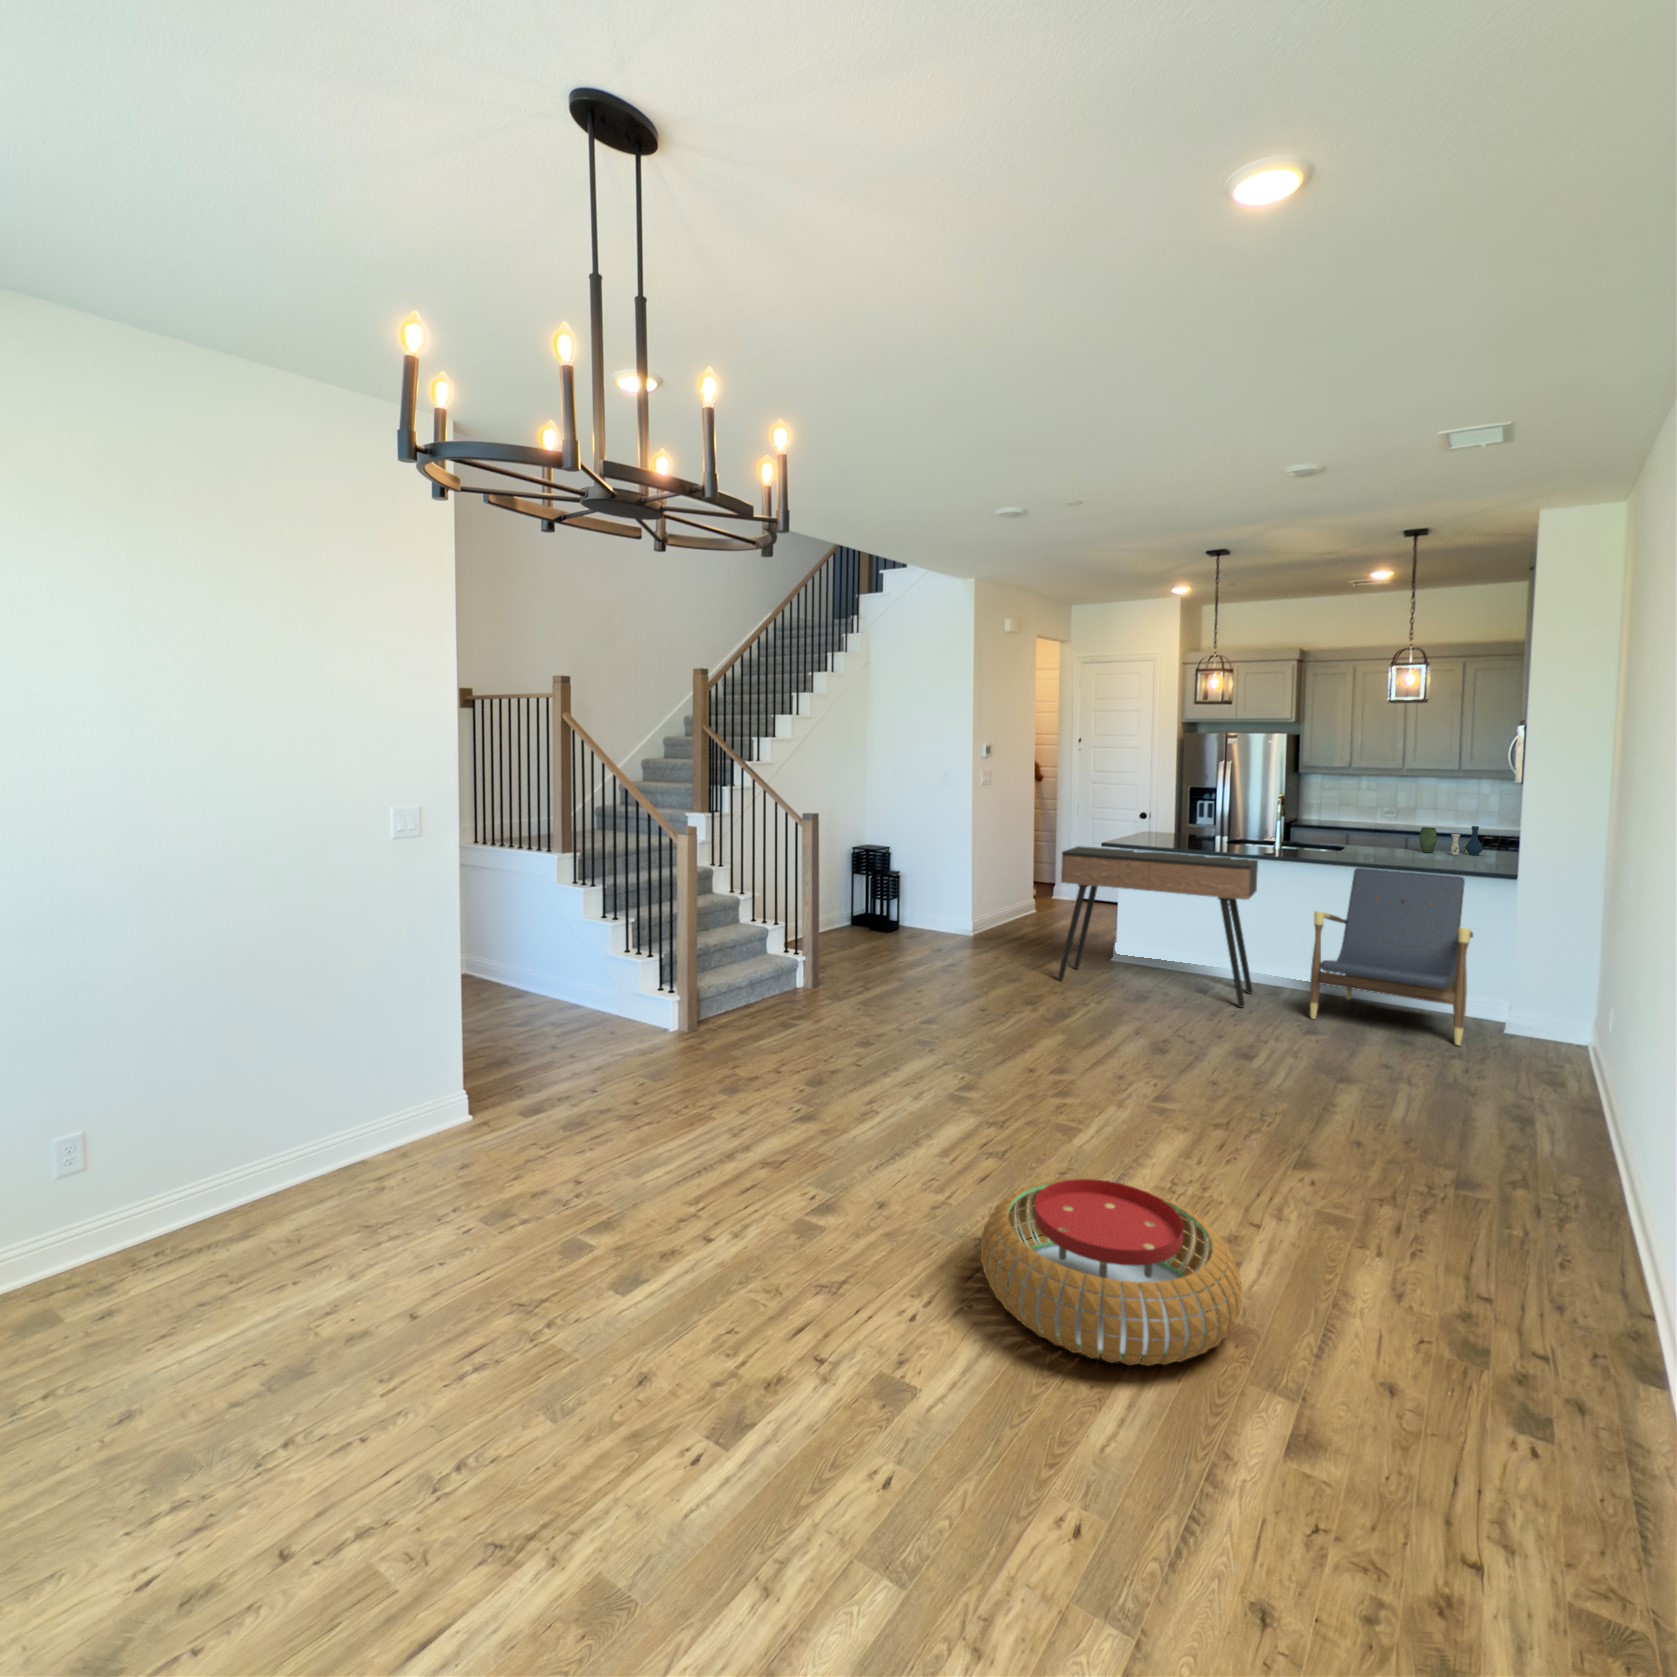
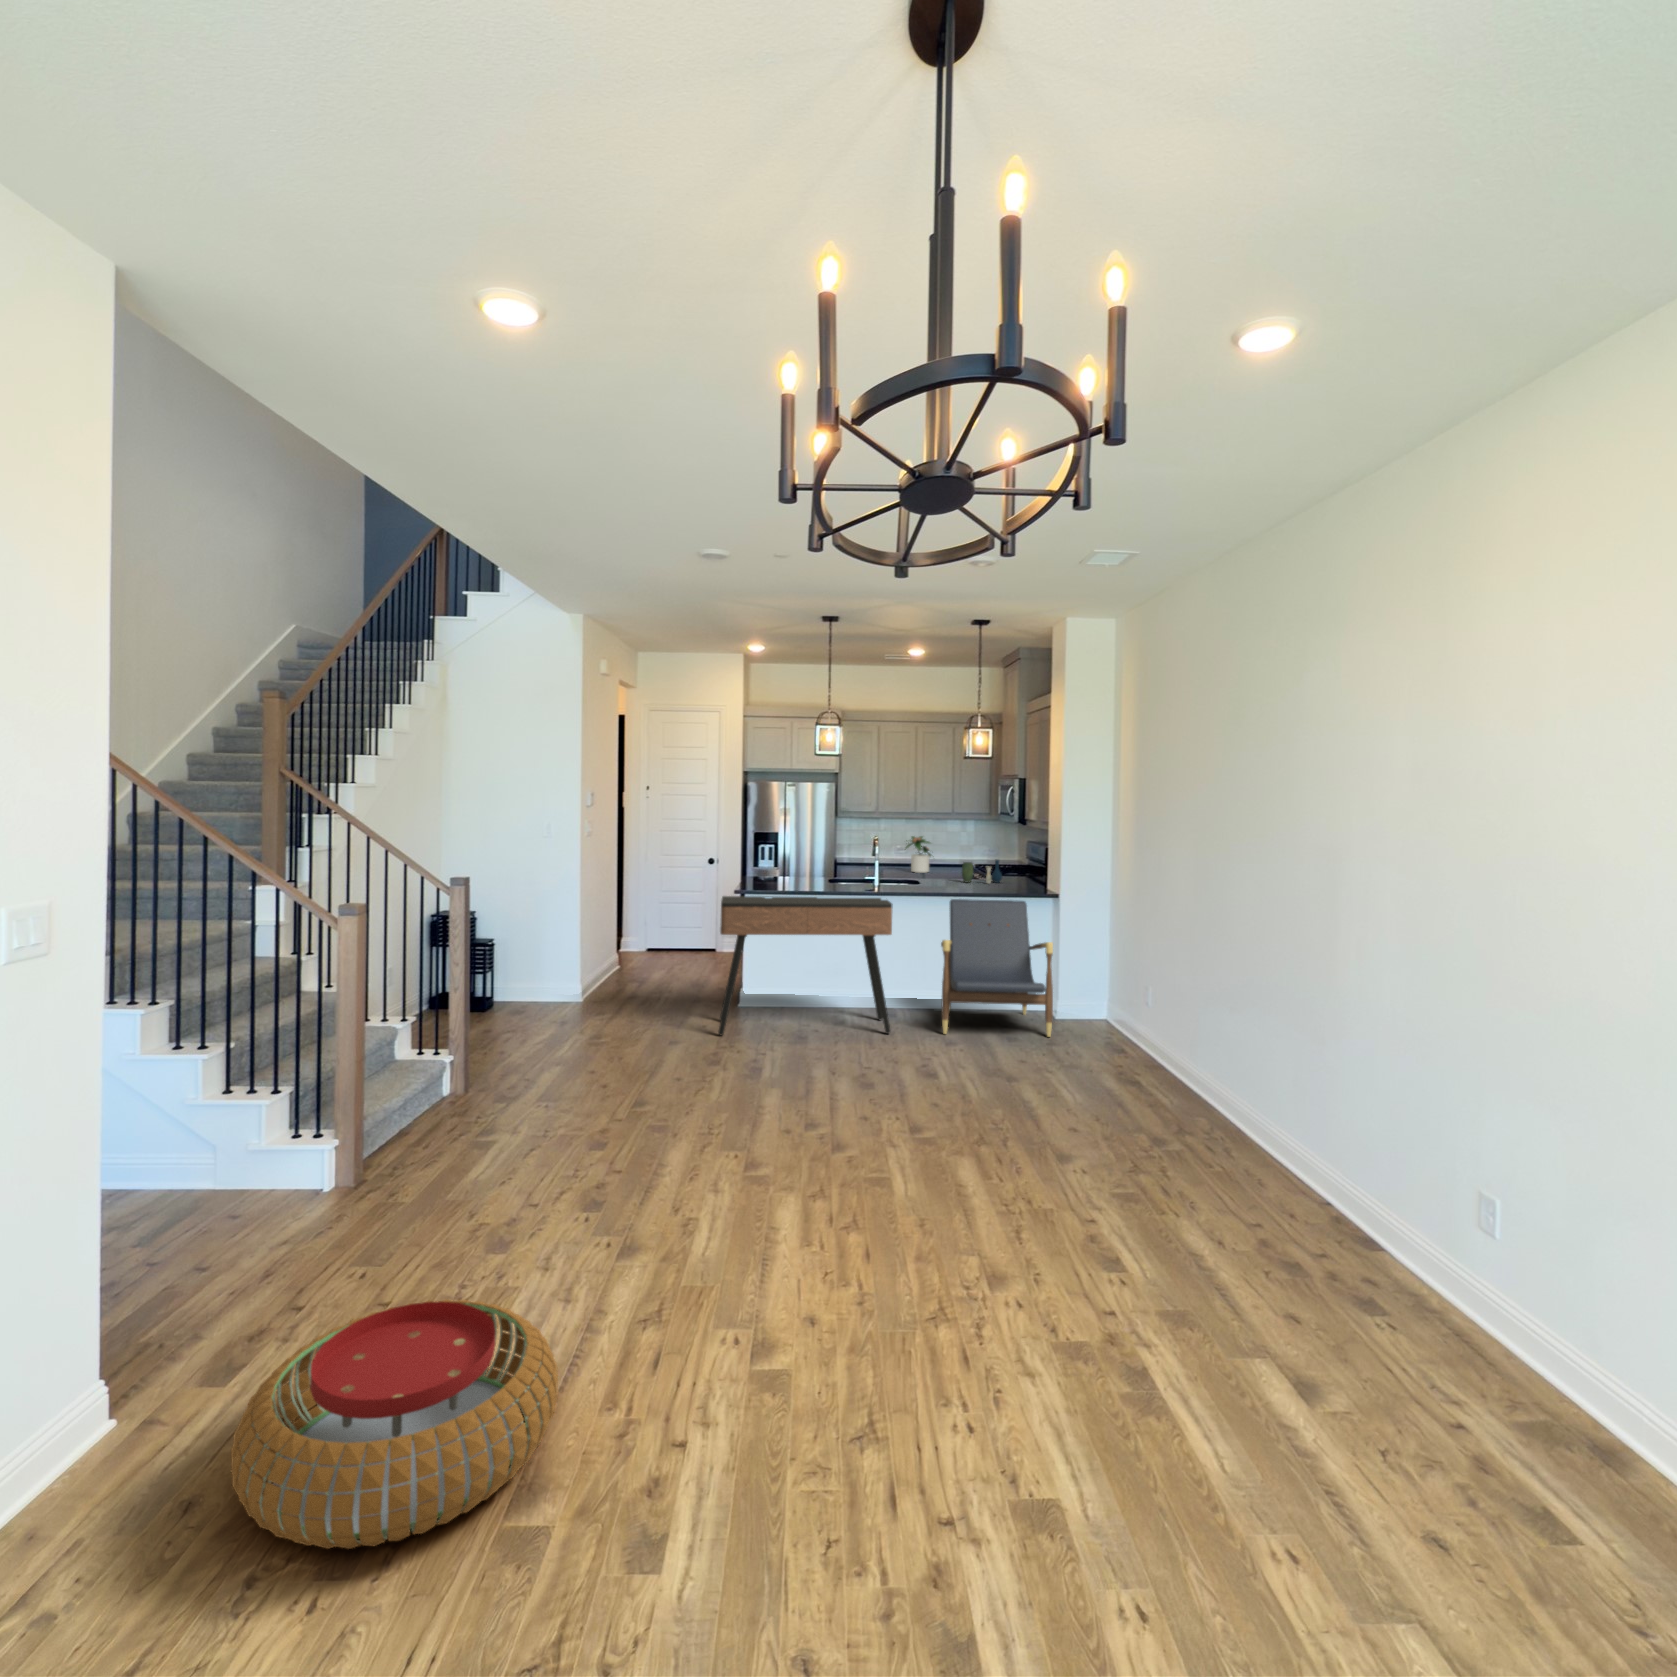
potted plant: none [1376,795,1422,840] -> present [905,836,931,873]
pouf: present [981,1179,1242,1366] -> present [231,1300,558,1549]

